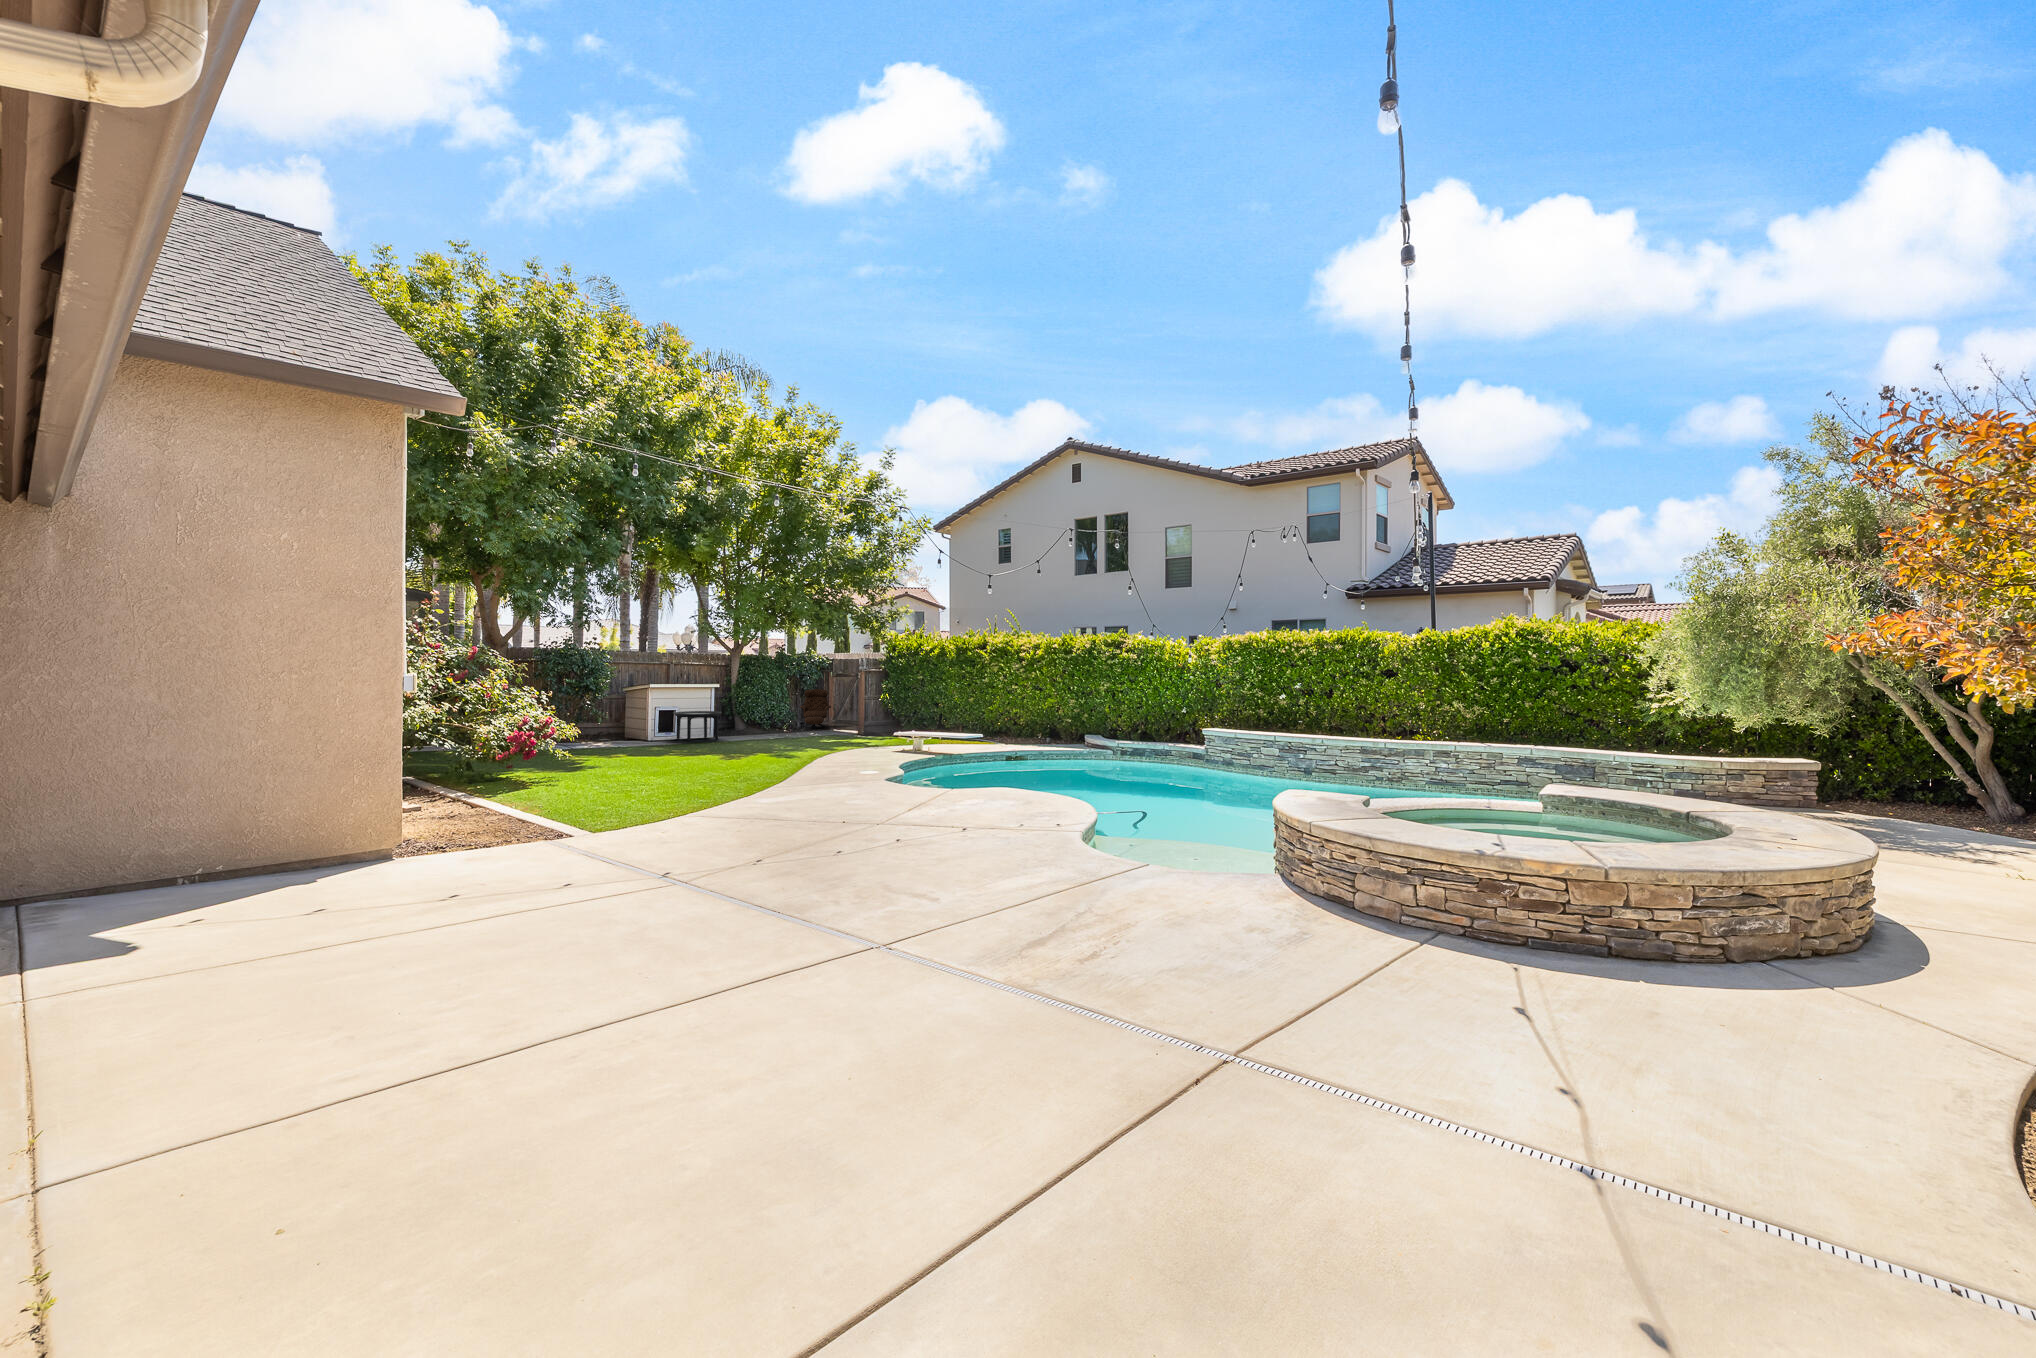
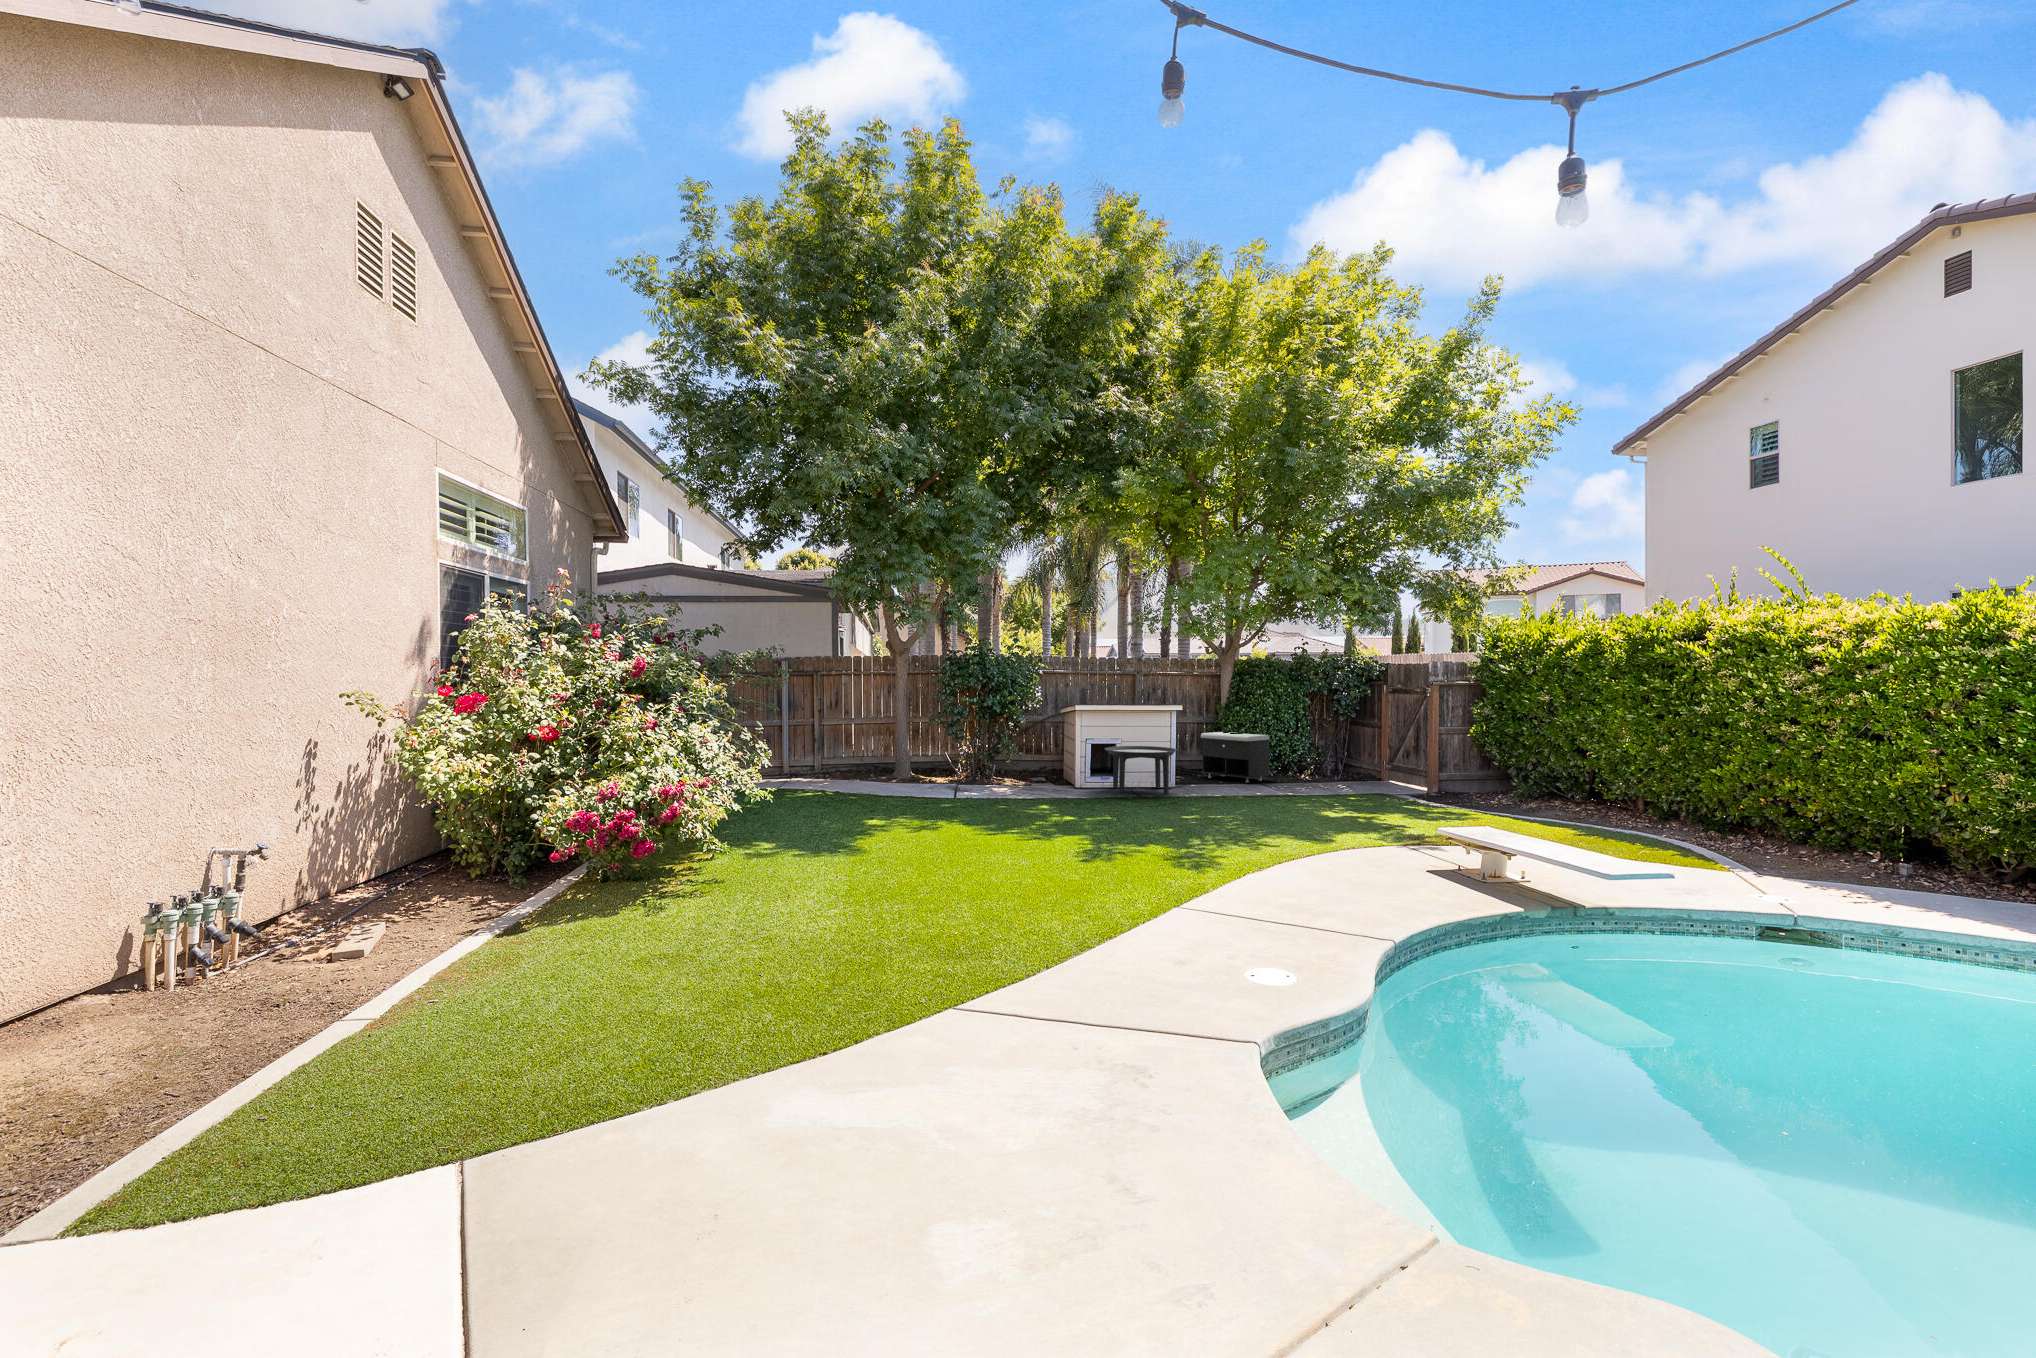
lounge chair: present [800,689,831,729] -> none [1333,716,1386,784]
storage bench: none [721,702,766,732] -> present [1201,732,1269,782]

